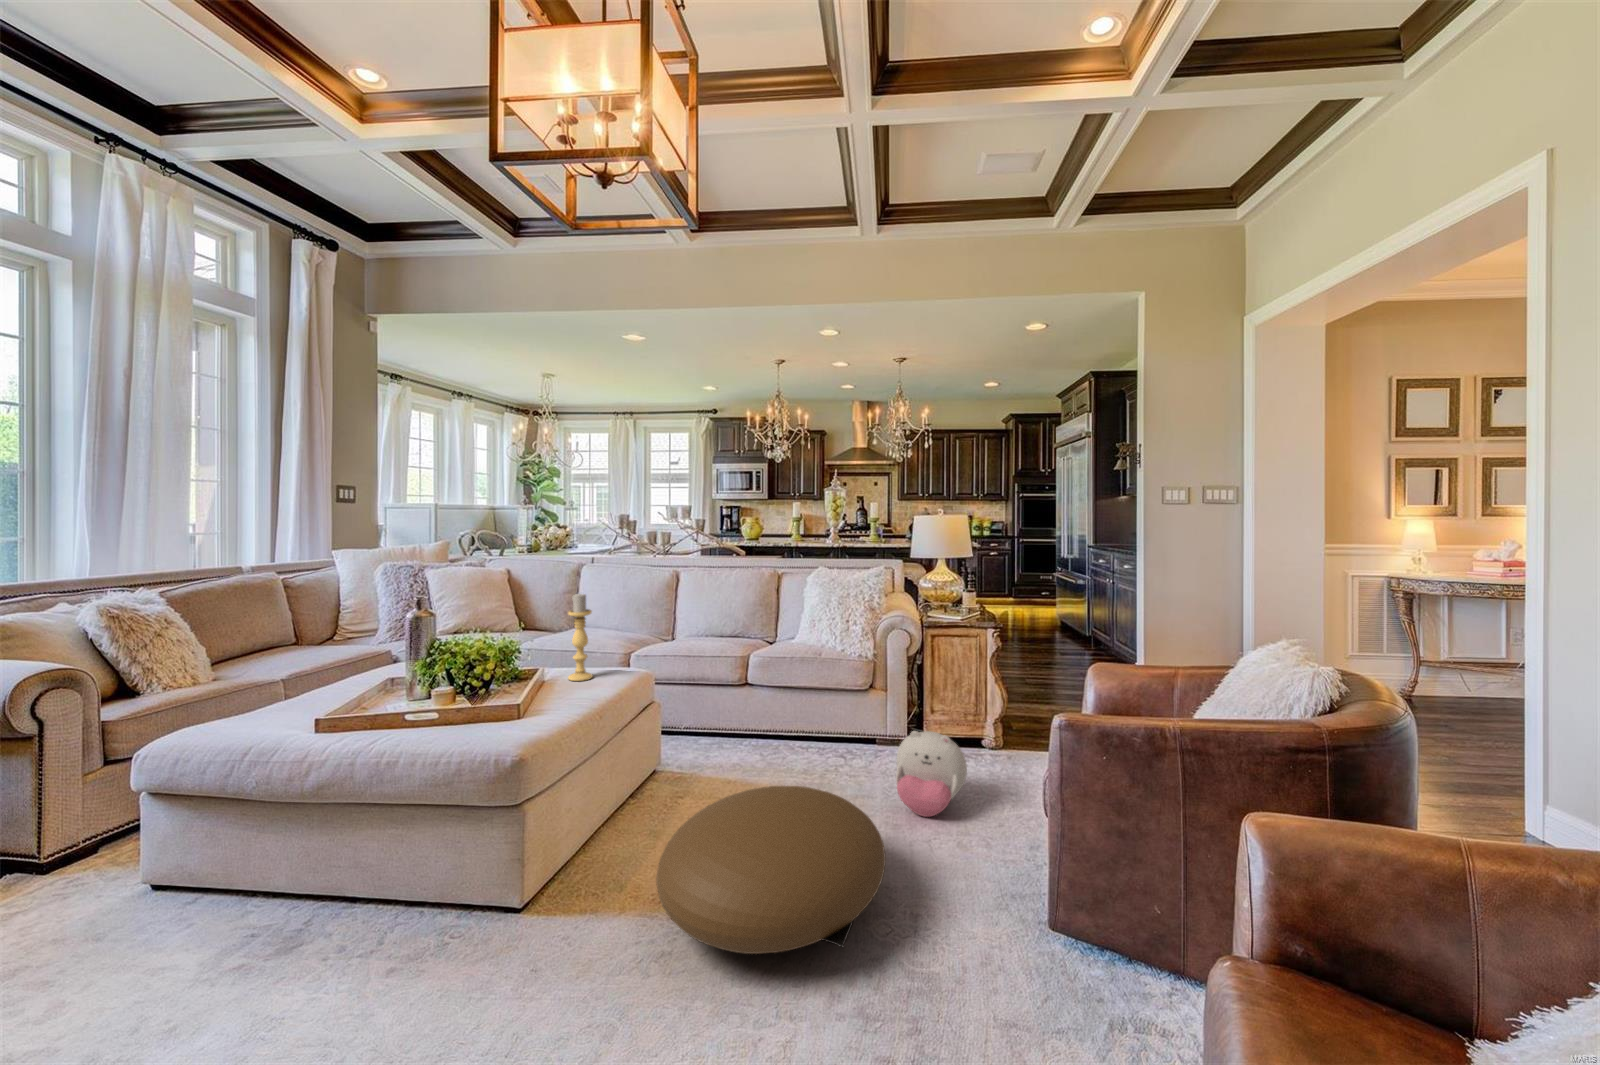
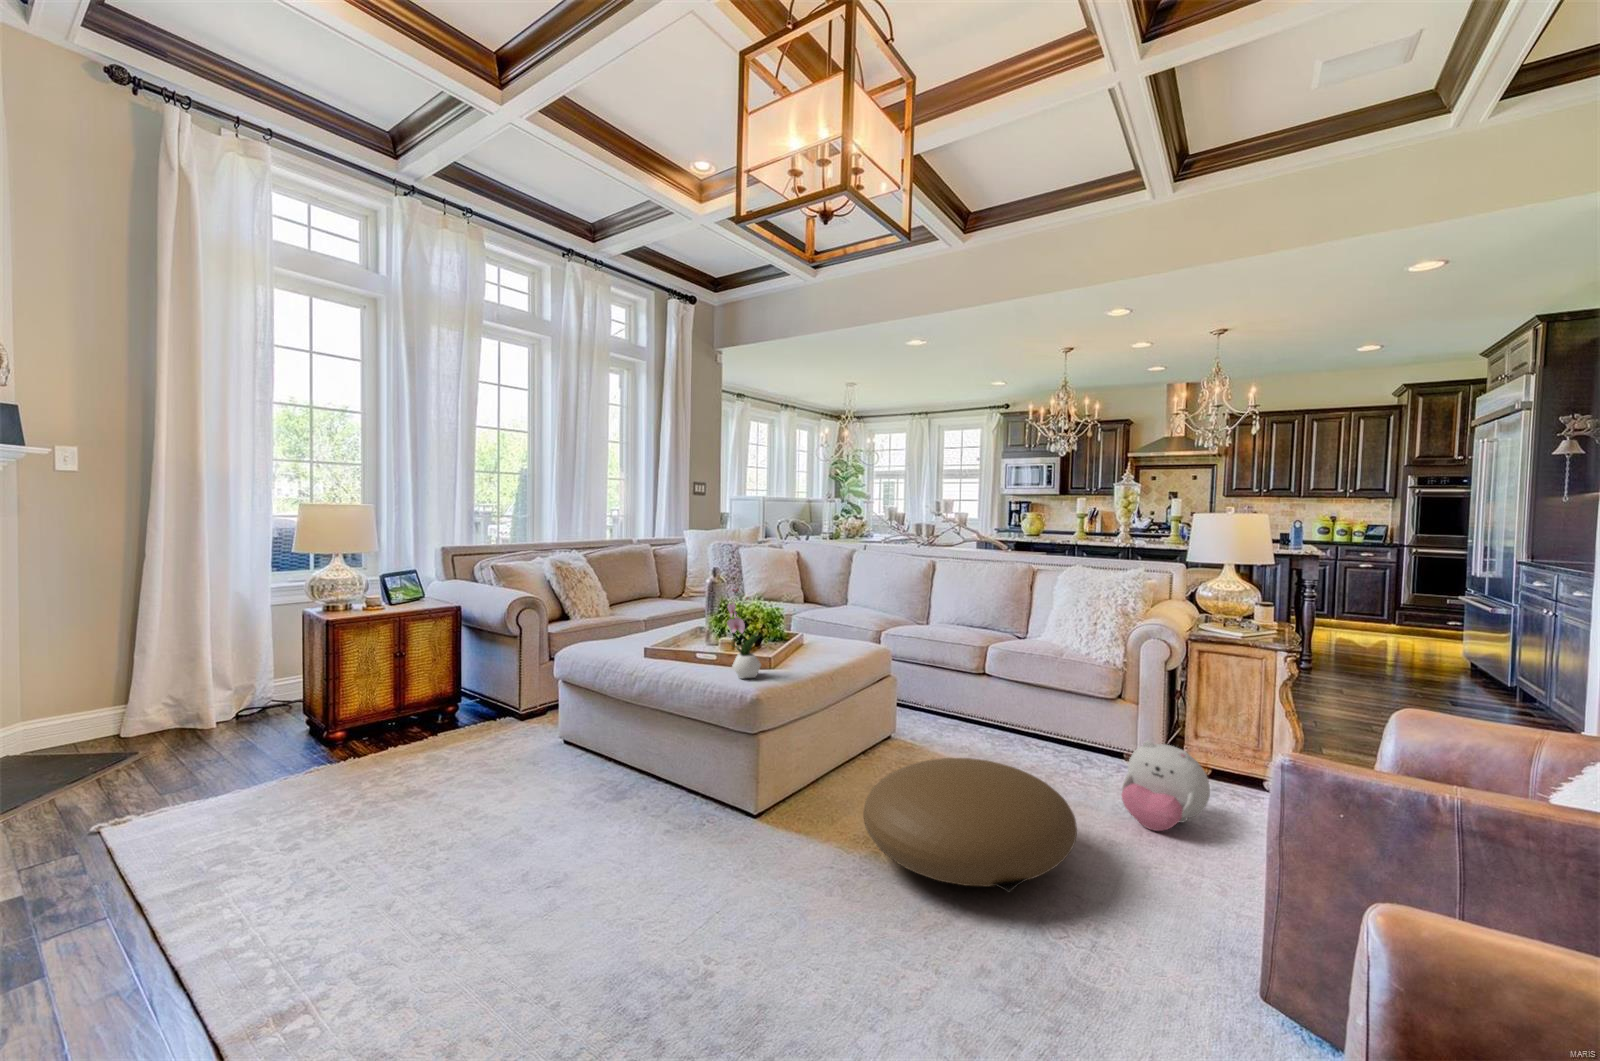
candle holder: present [568,594,592,681] -> none [819,574,840,649]
flower arrangement: none [448,624,505,743] -> present [727,589,761,679]

